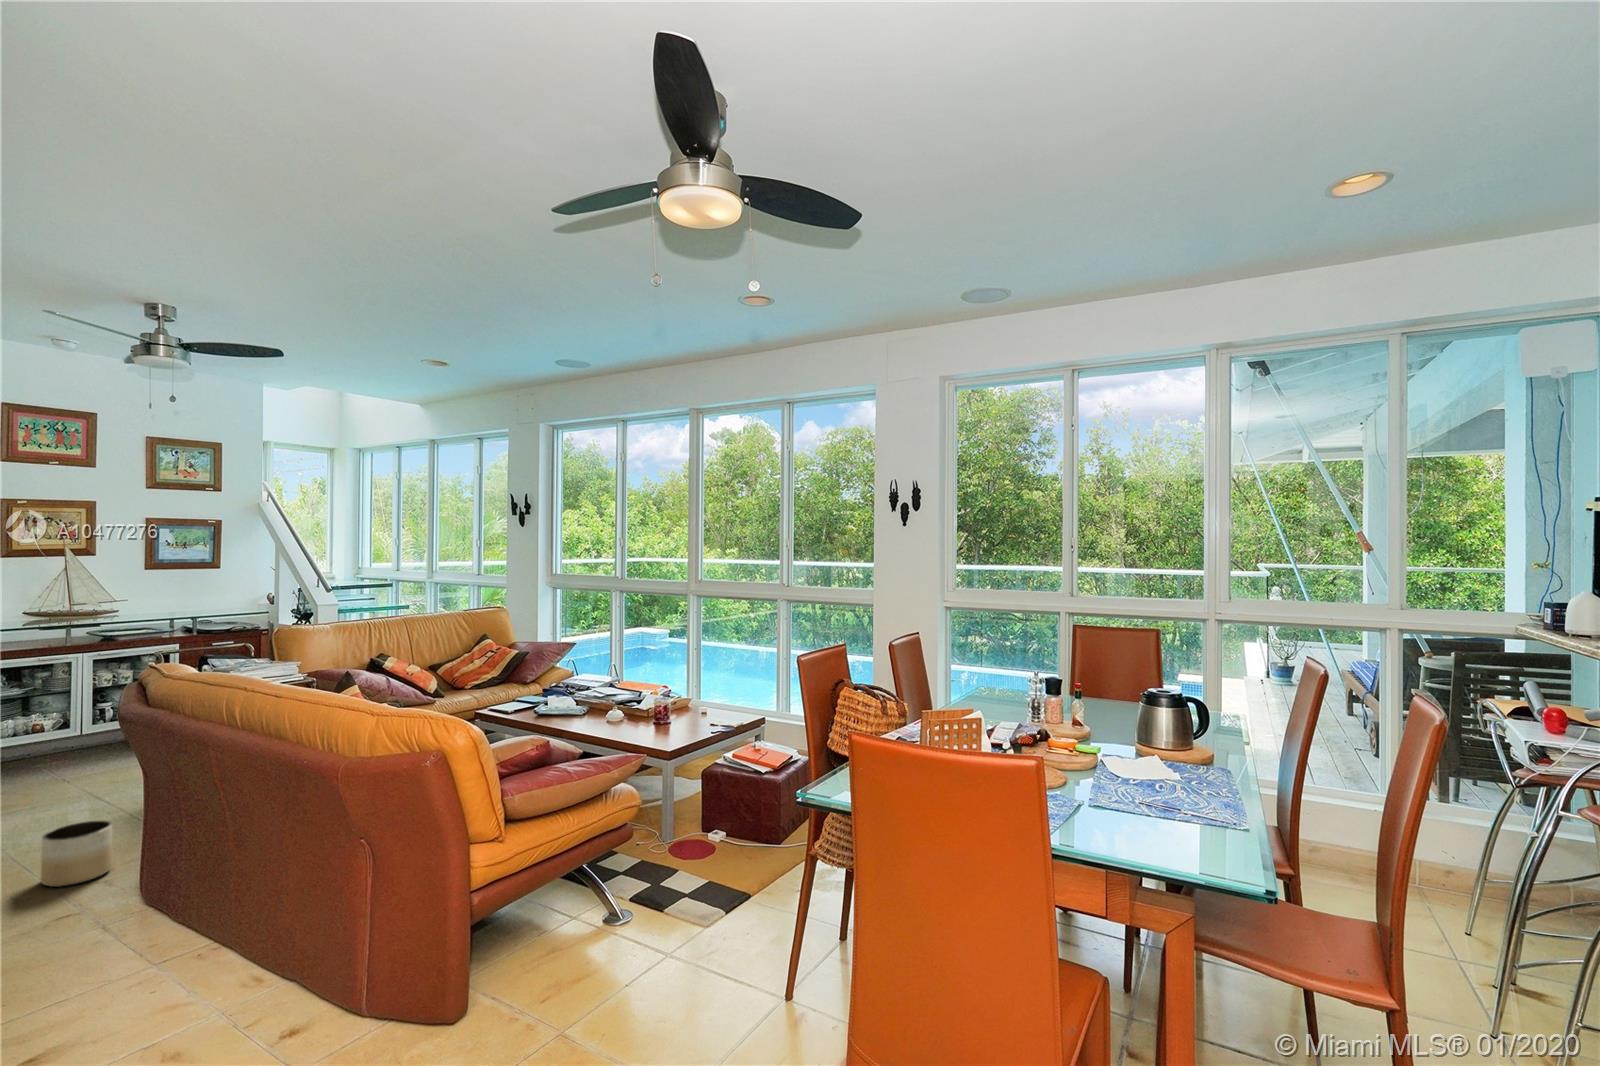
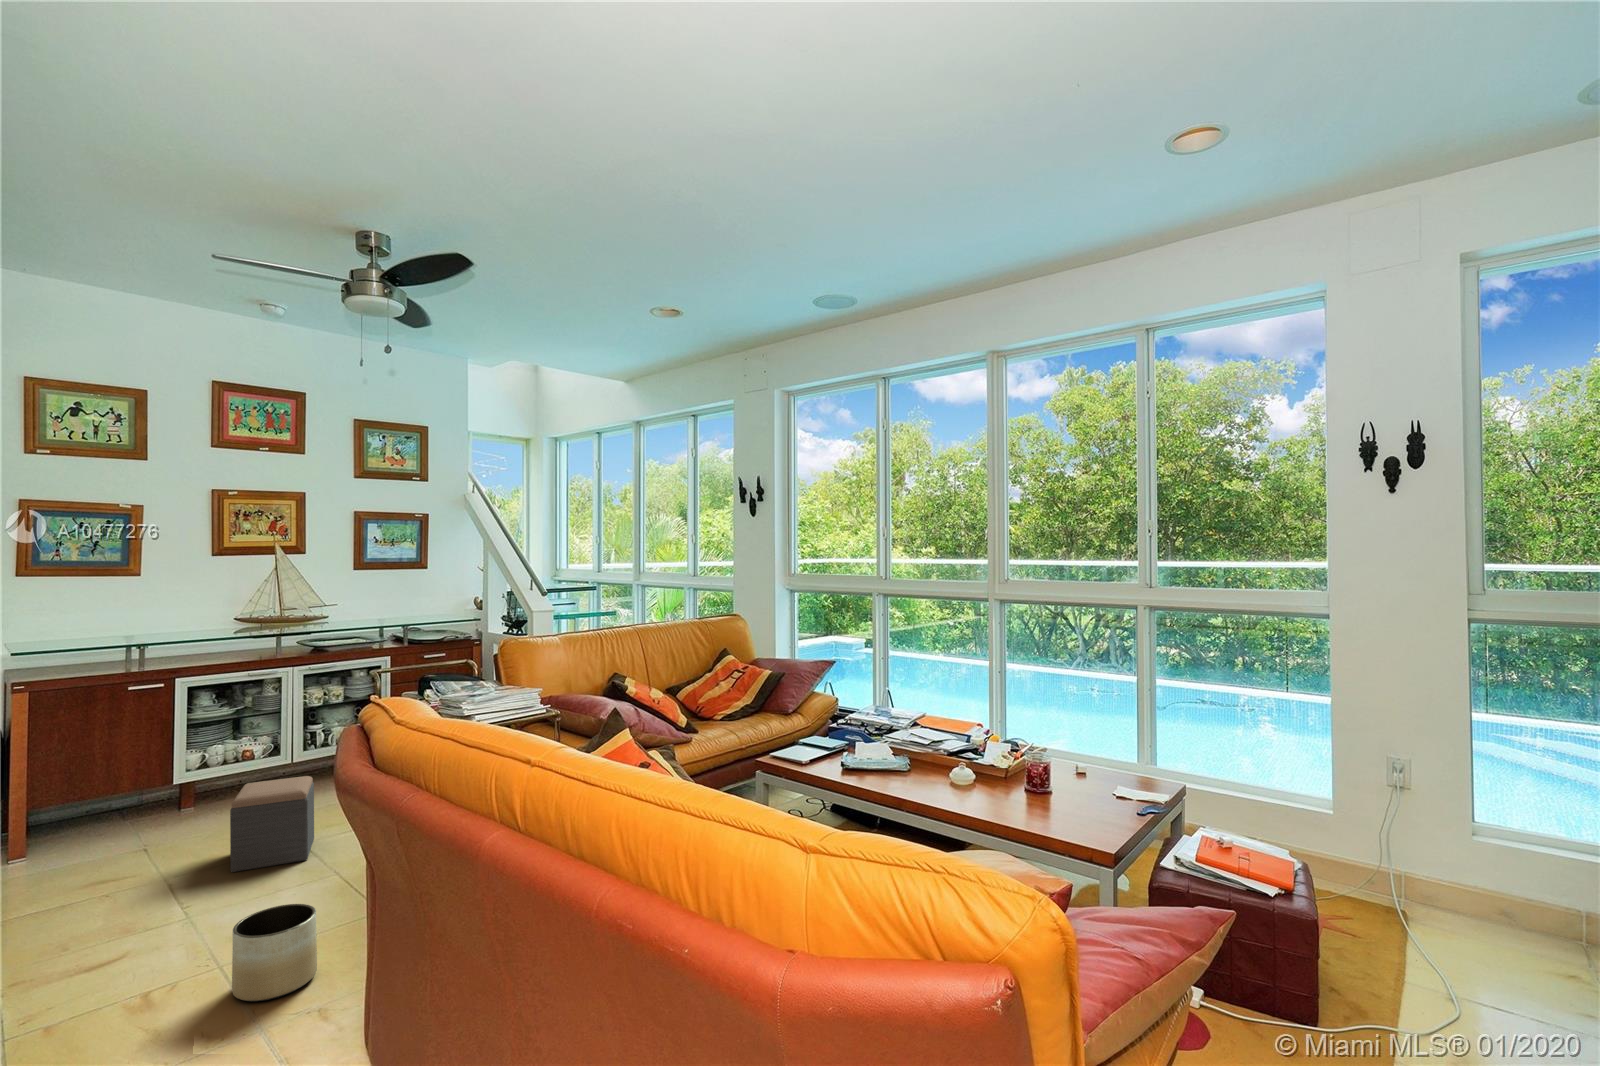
footstool: none [27,741,106,817] -> present [230,776,314,872]

